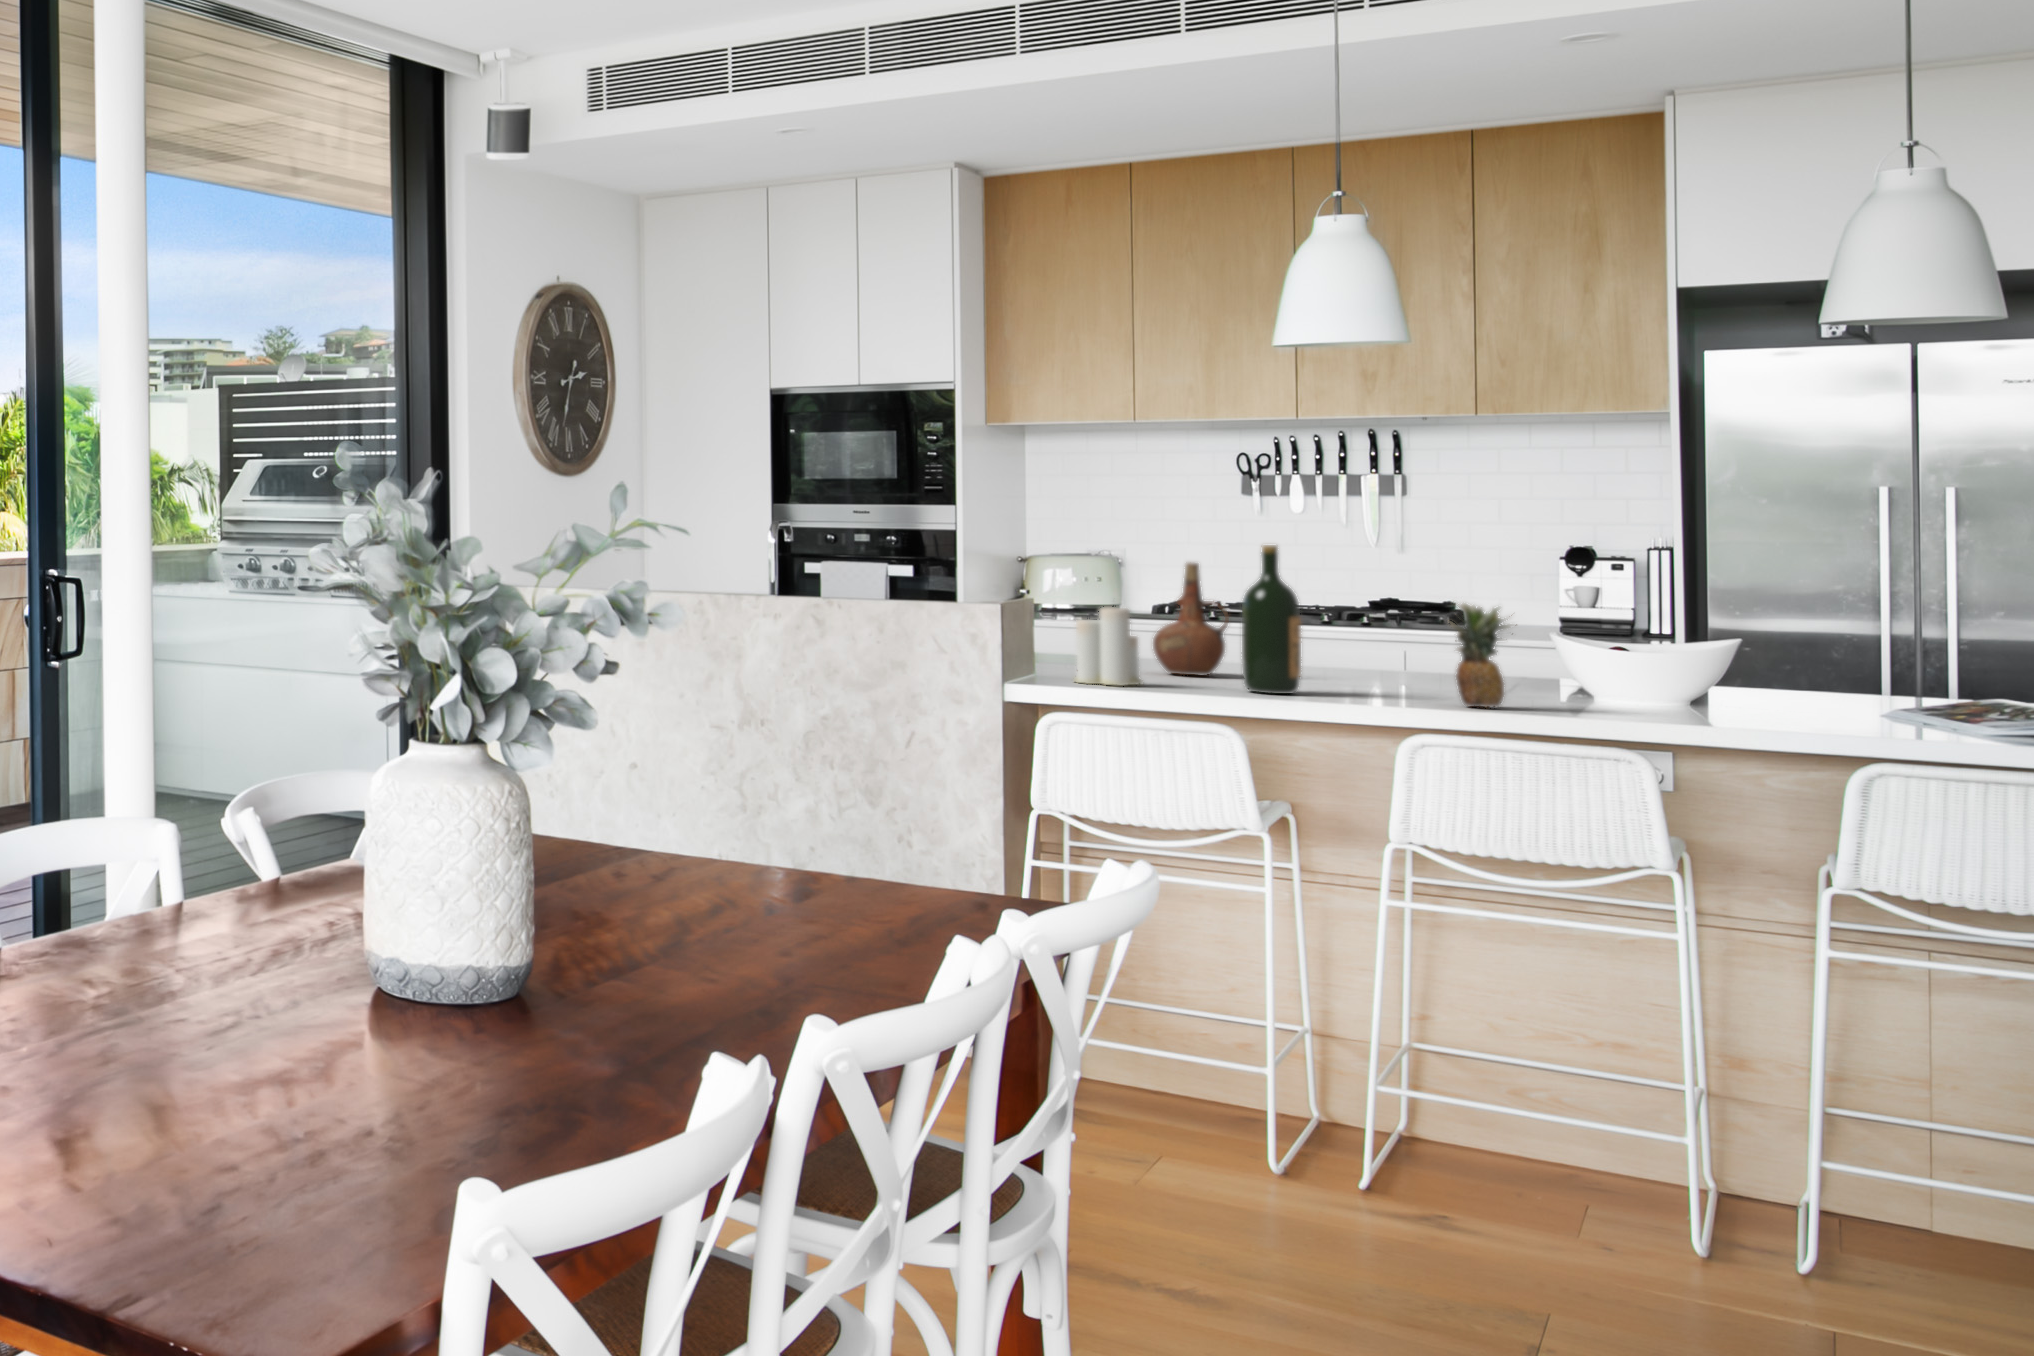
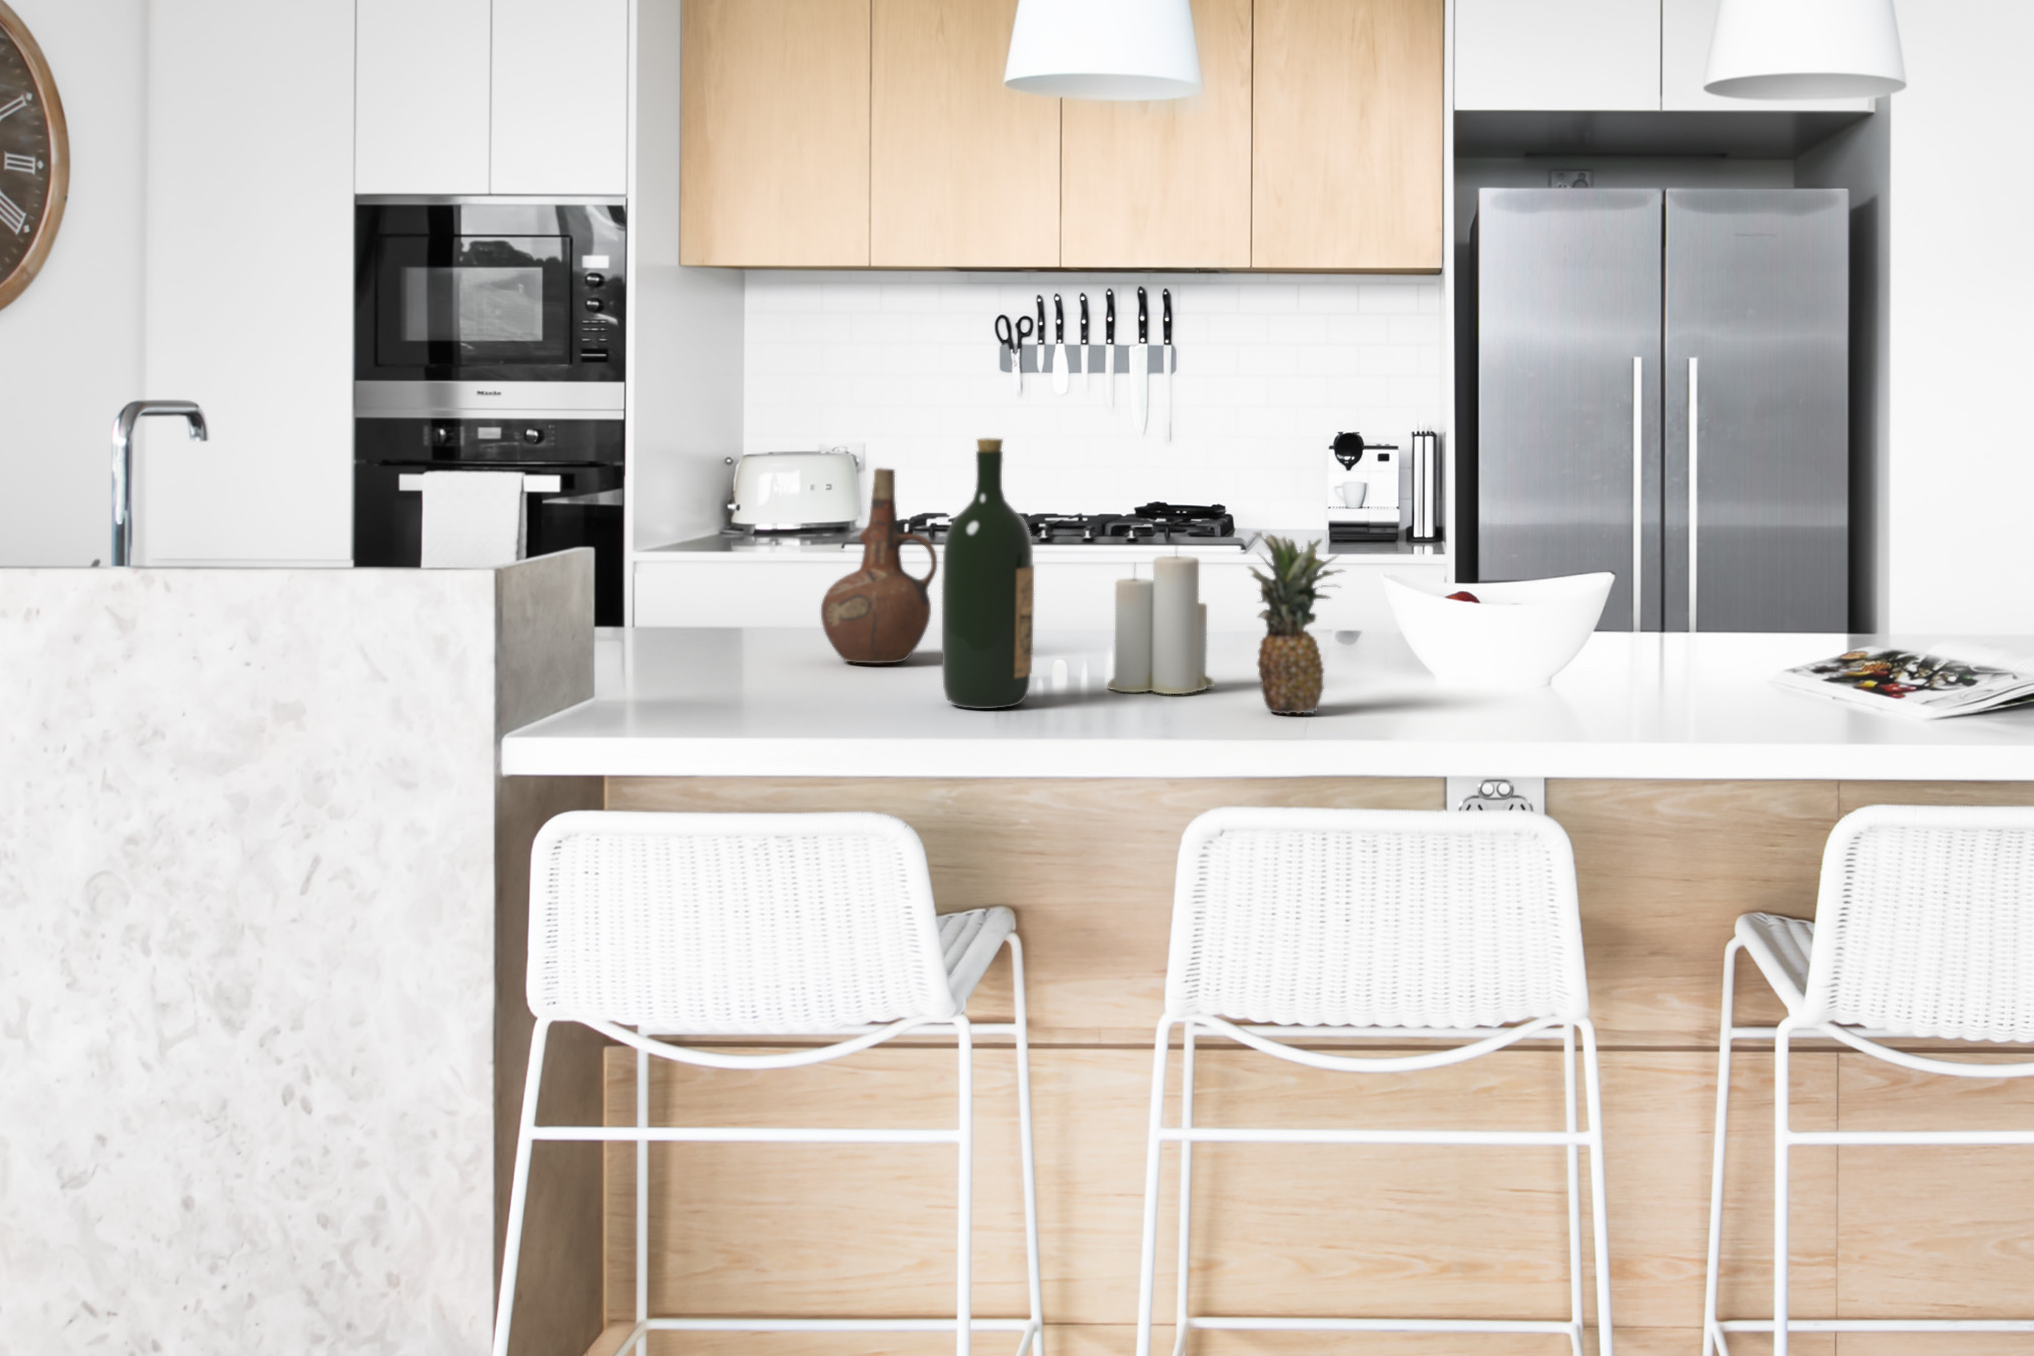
candle: present [1074,607,1142,685] -> present [1108,556,1215,694]

